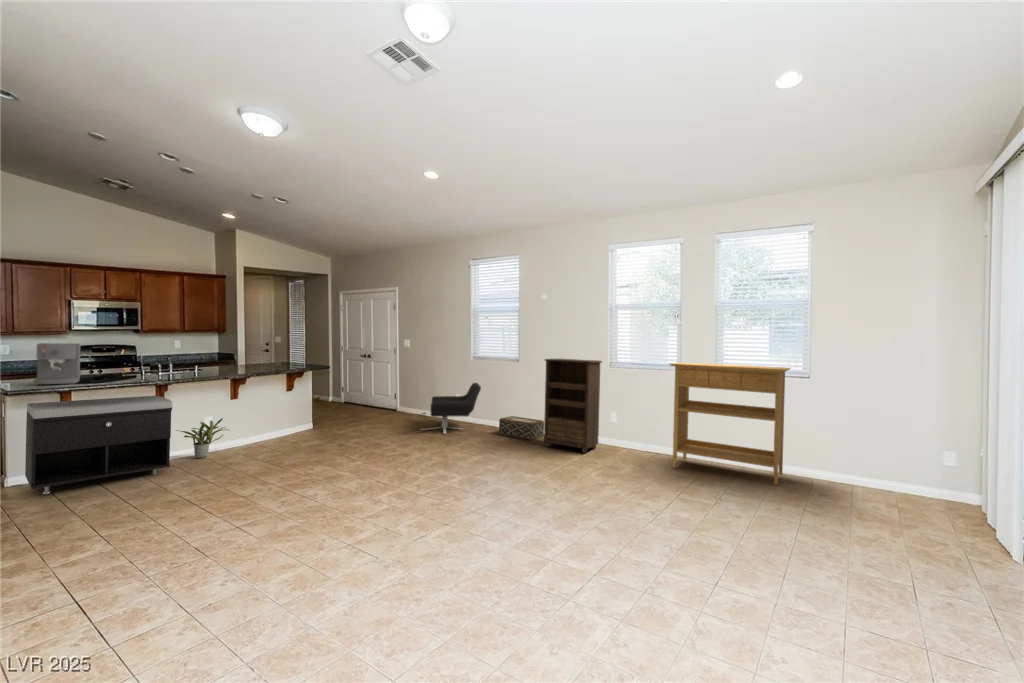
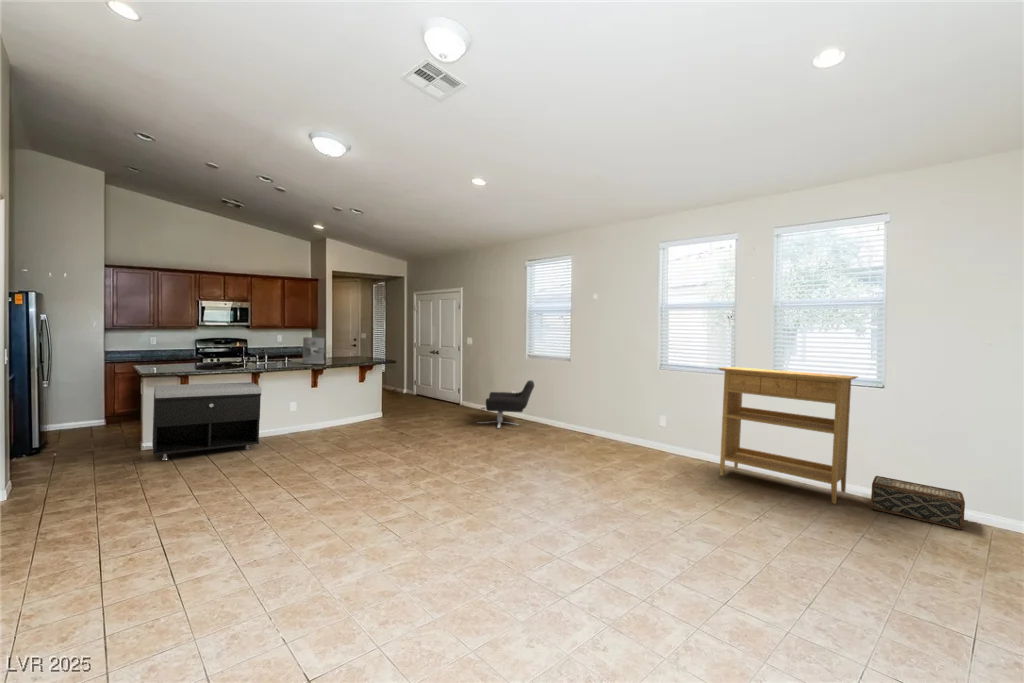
coffee maker: present [34,343,80,385] -> present [303,337,325,364]
bookshelf: present [544,359,602,453] -> none [591,359,651,455]
woven basket: present [499,416,544,440] -> present [871,476,965,529]
potted plant: present [176,418,227,458] -> none [267,404,311,438]

